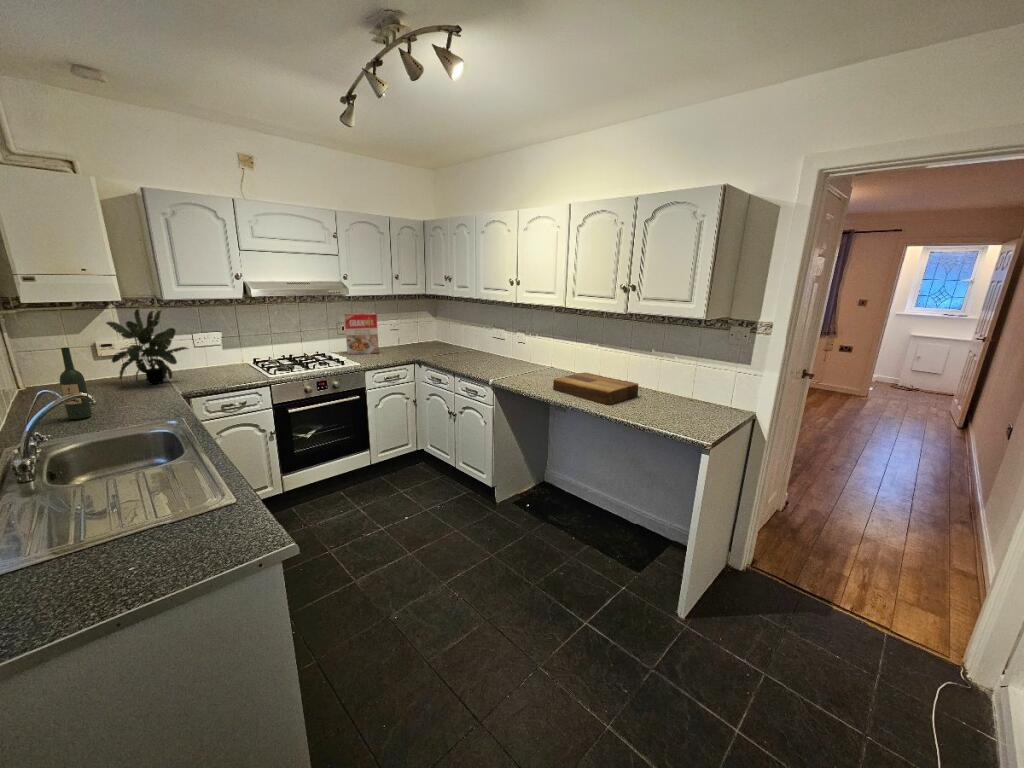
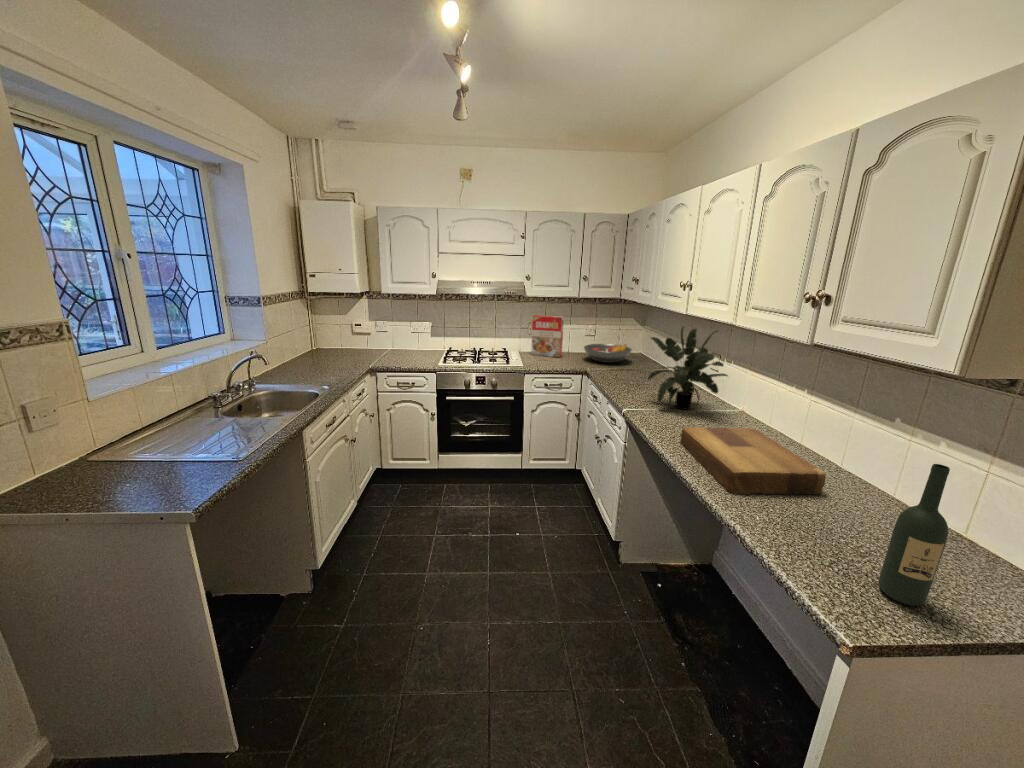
potted plant: present [106,309,188,384] -> present [648,327,728,410]
fruit bowl: none [399,334,442,352] -> present [584,344,632,363]
wine bottle: present [60,347,92,419] -> present [878,464,950,606]

